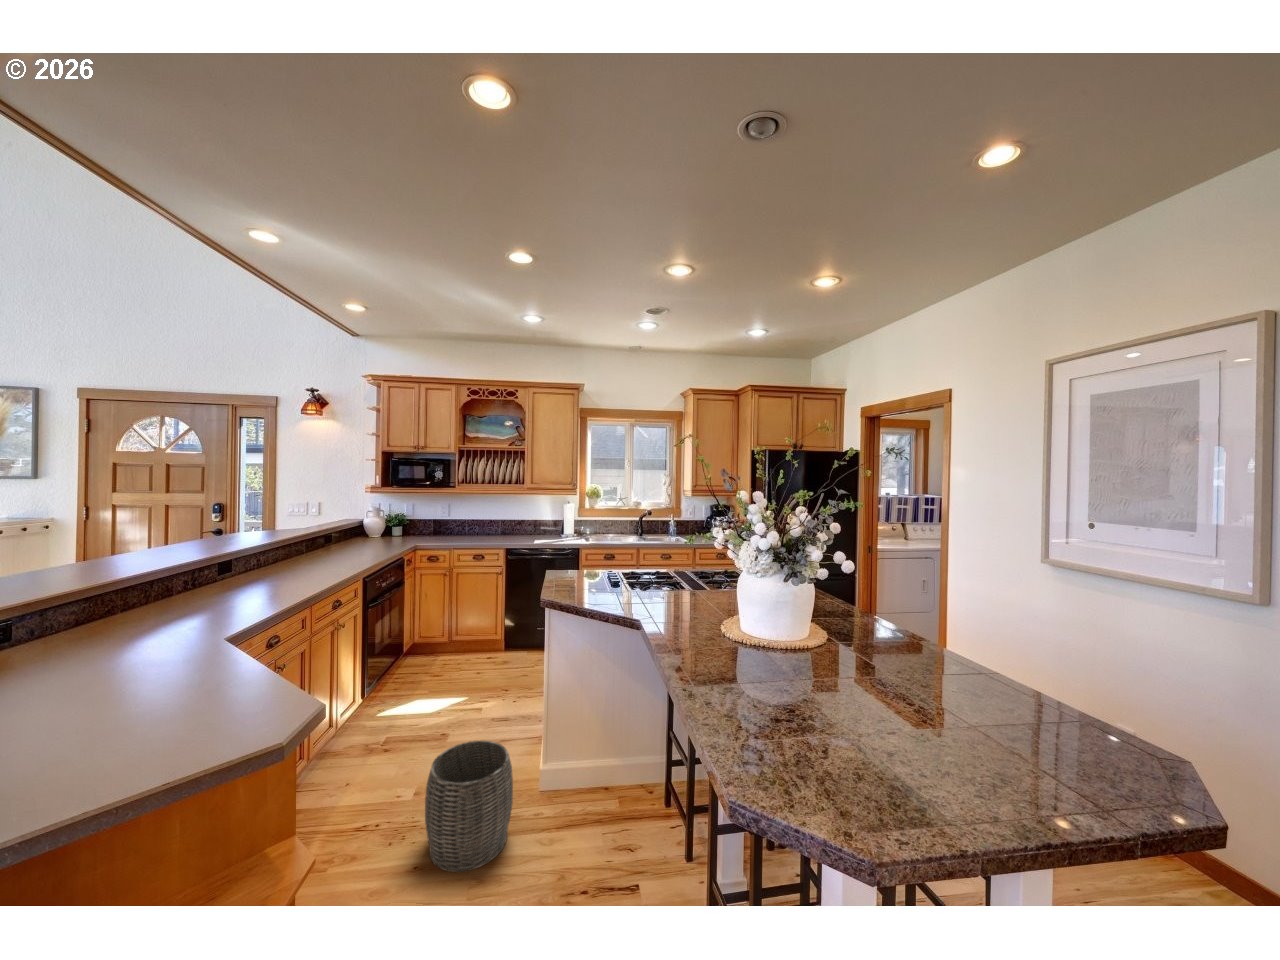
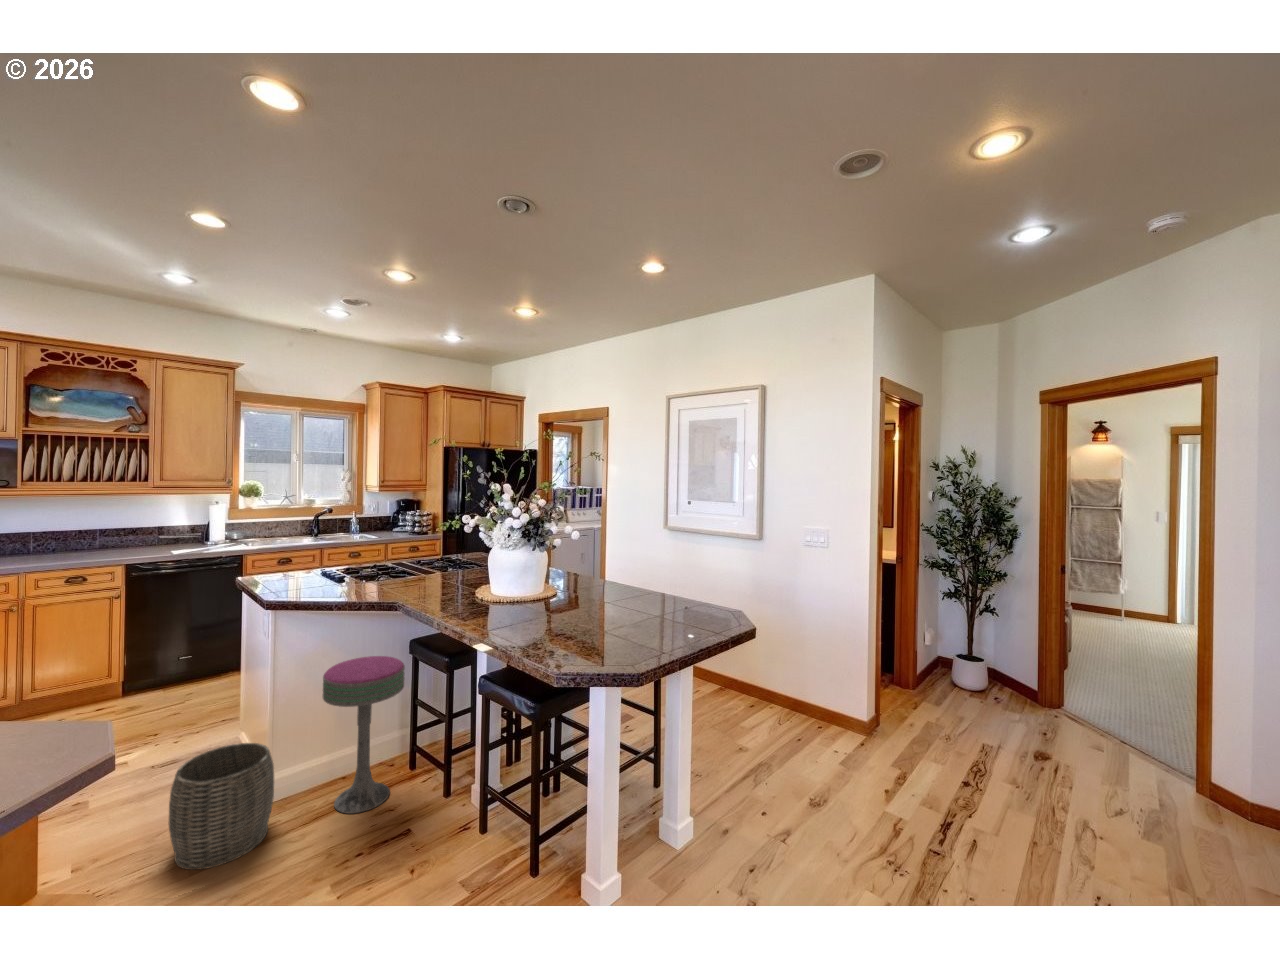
bar stool: none [555,680,639,870] -> present [323,656,405,814]

